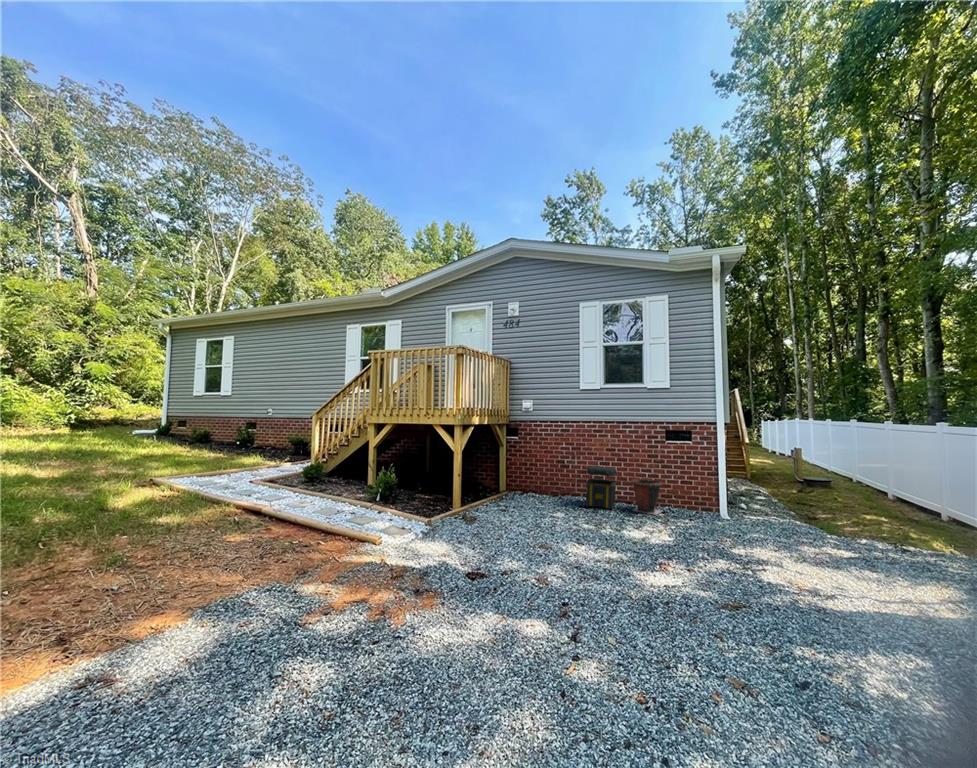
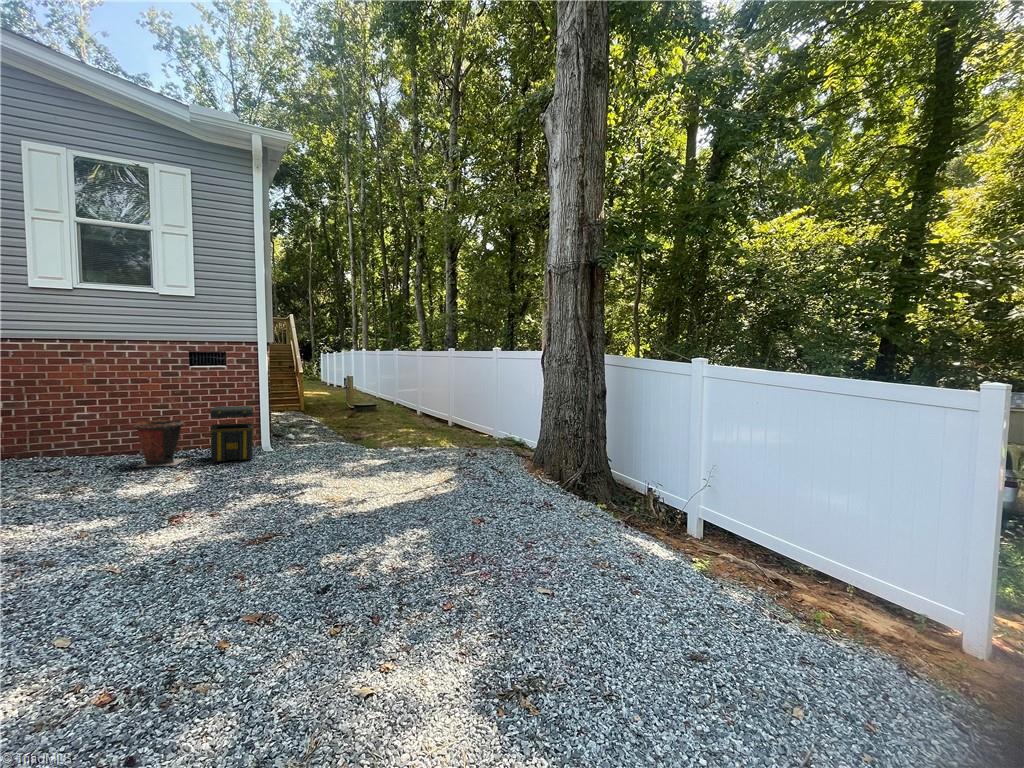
toolbox: present [586,466,616,509] -> present [210,406,254,462]

